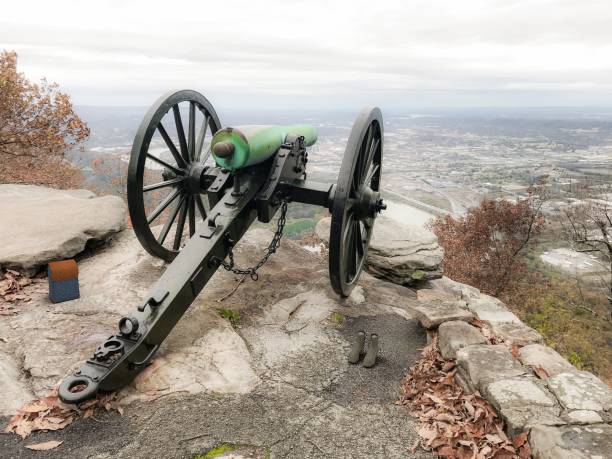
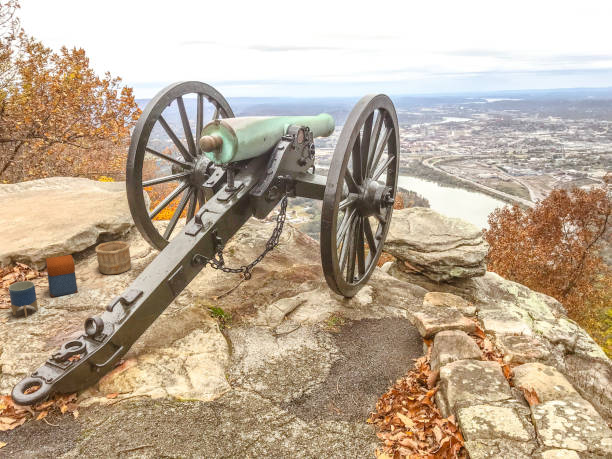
wooden bucket: none [92,246,128,280] -> present [95,241,131,274]
planter: none [16,286,44,323] -> present [9,281,38,317]
boots: present [349,331,379,367] -> none [327,338,362,378]

